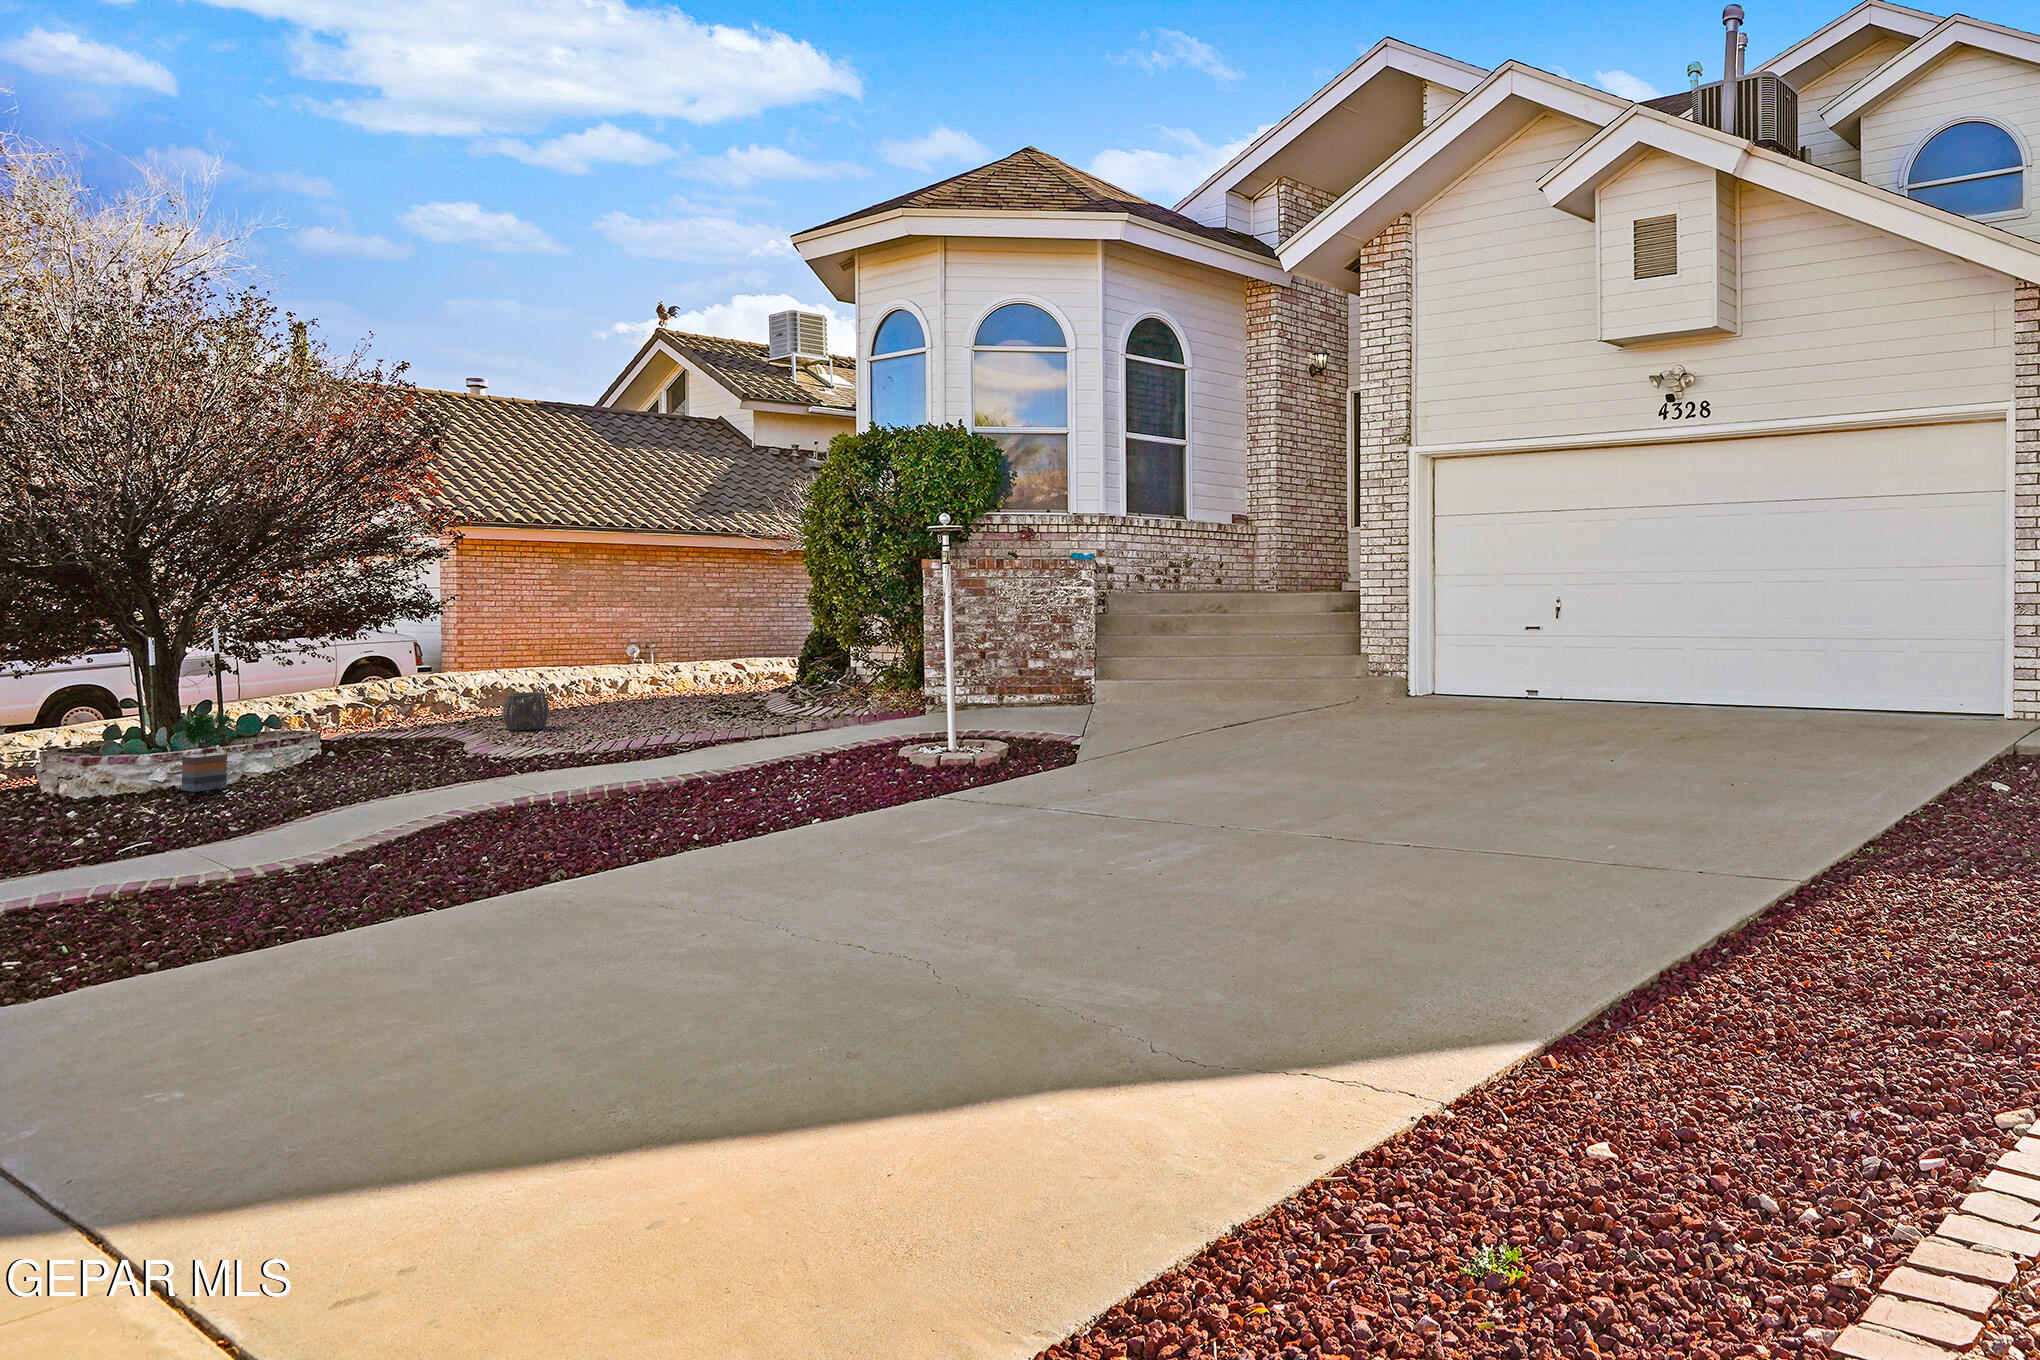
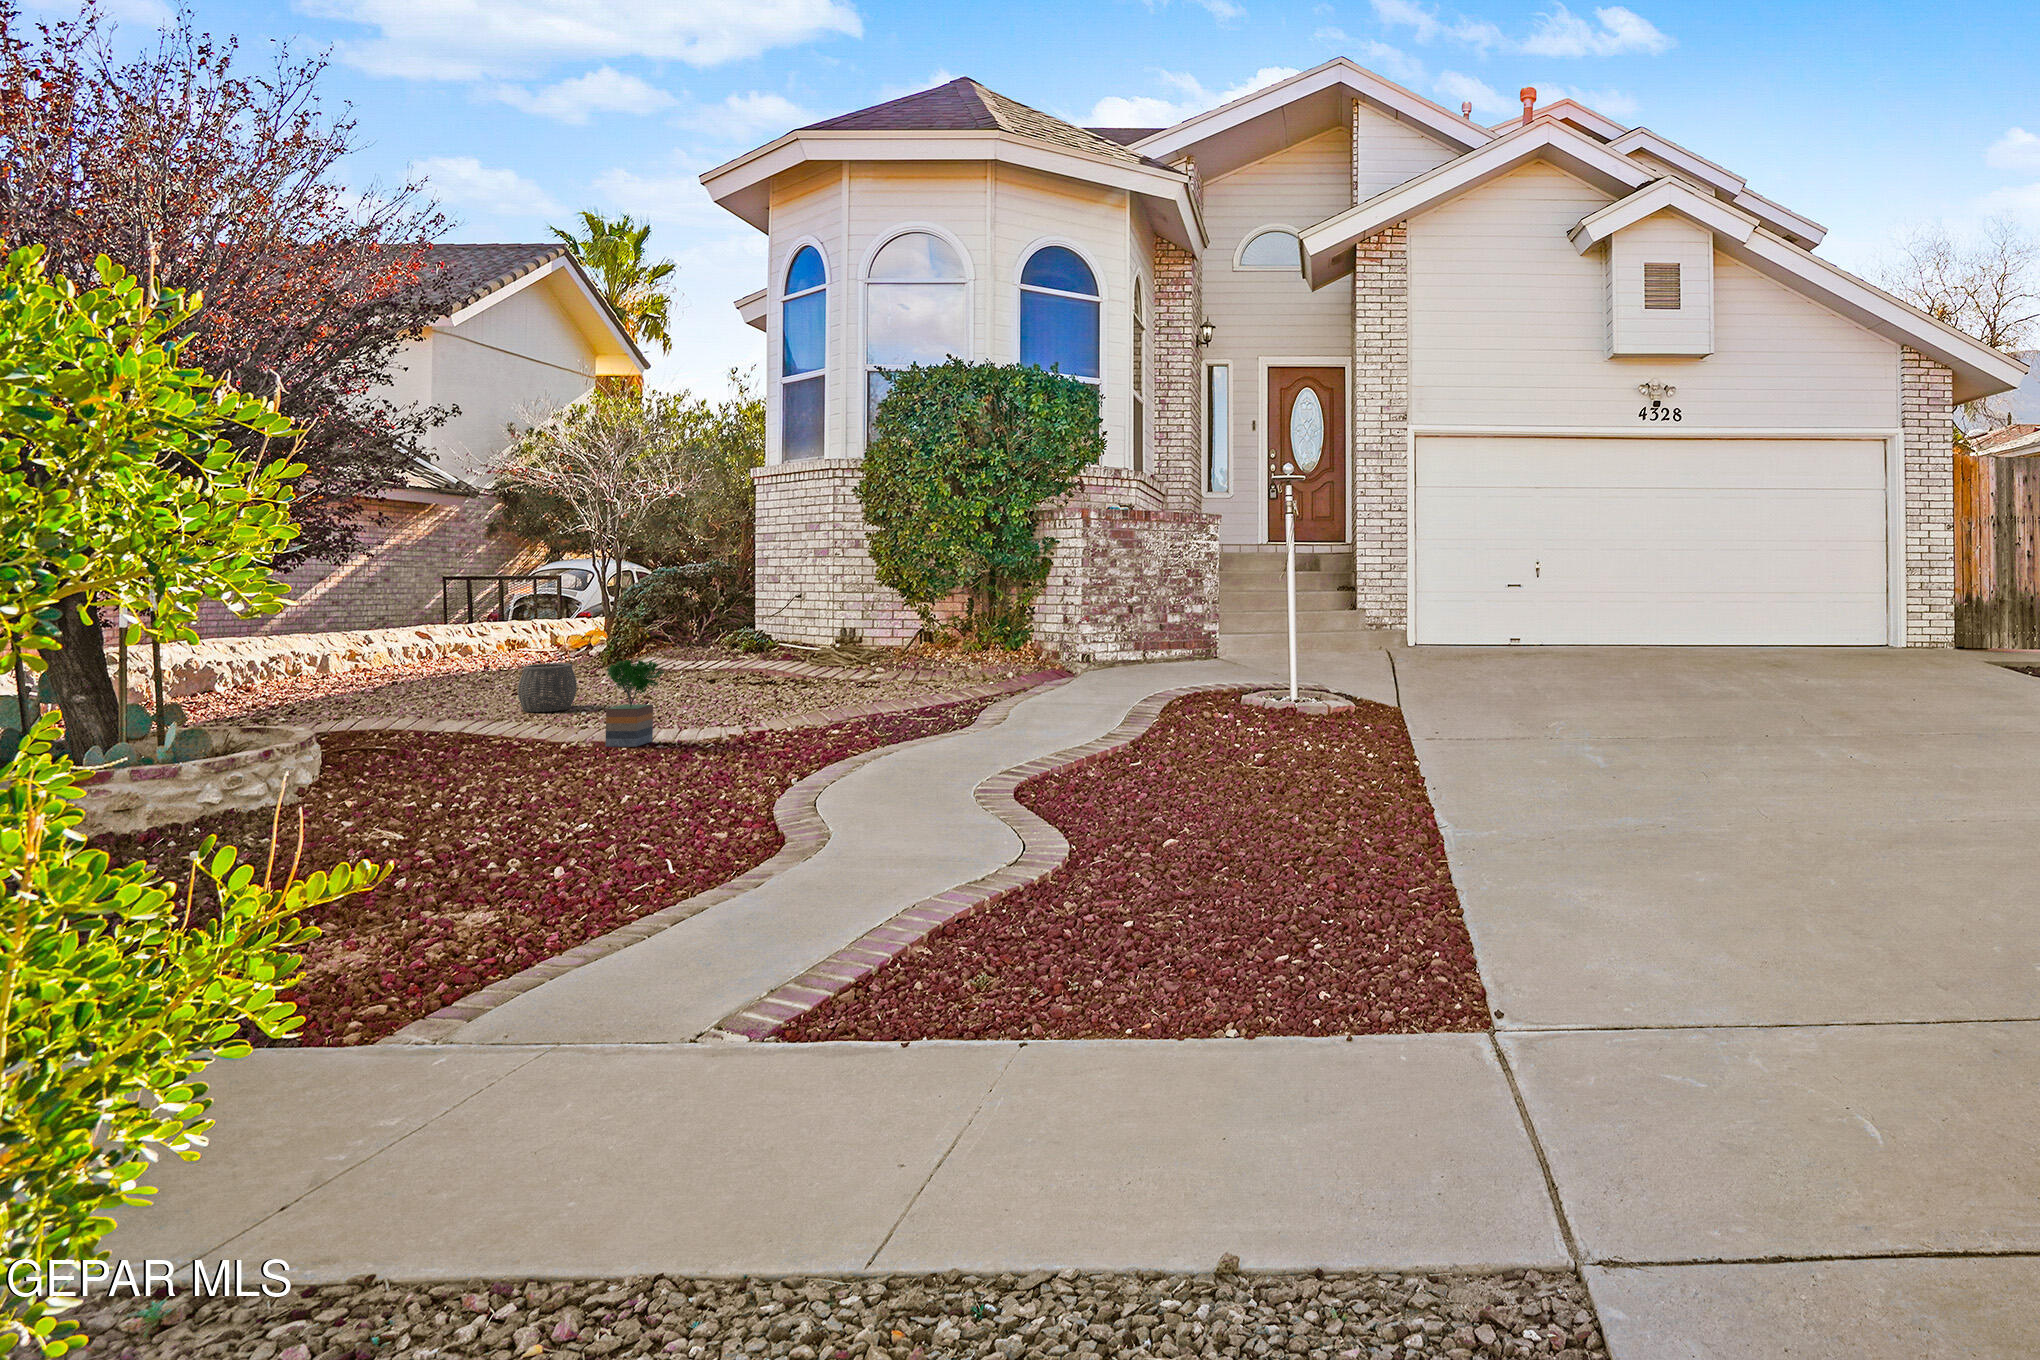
potted tree: present [174,713,239,792] -> present [605,660,664,747]

